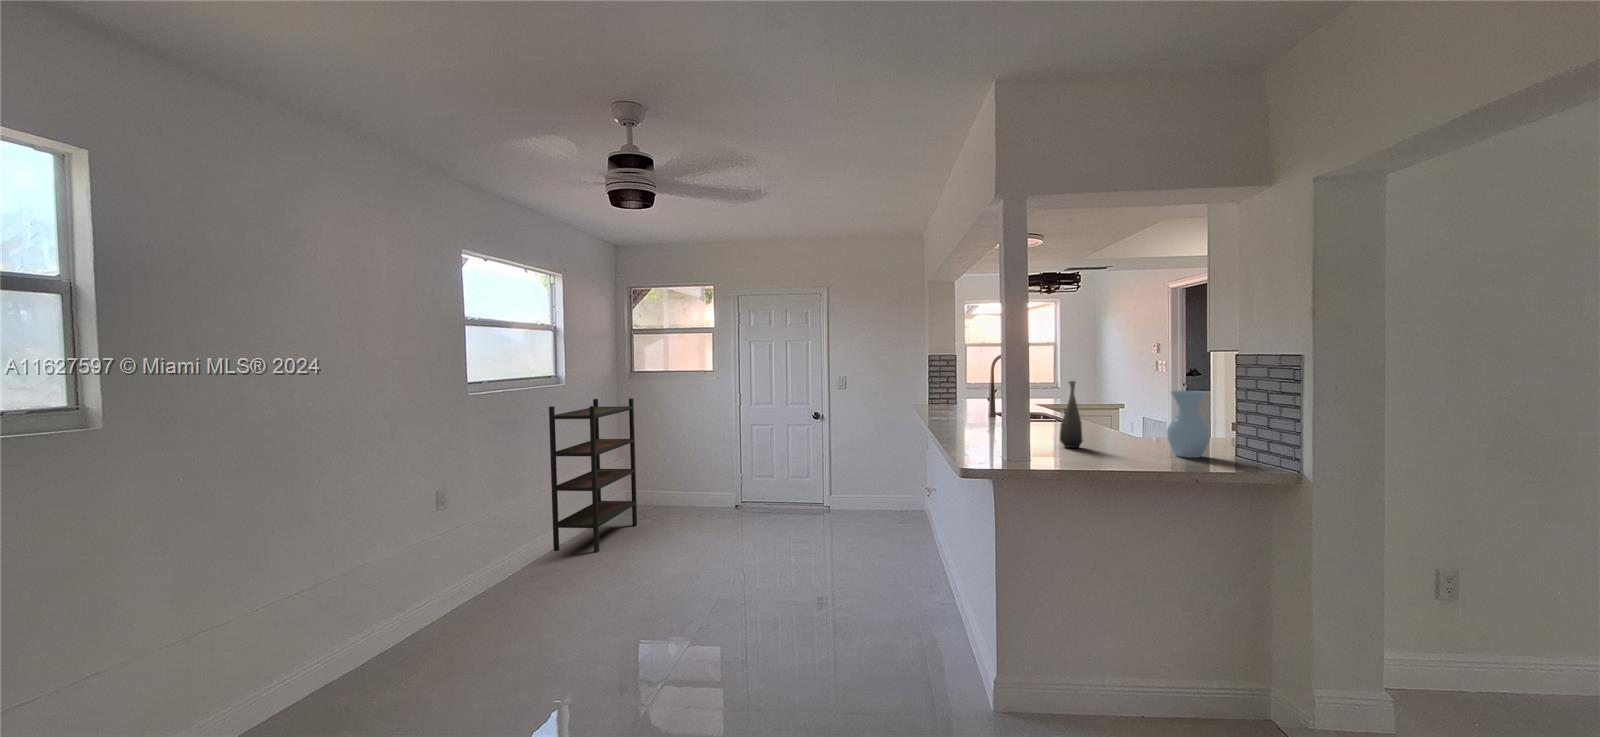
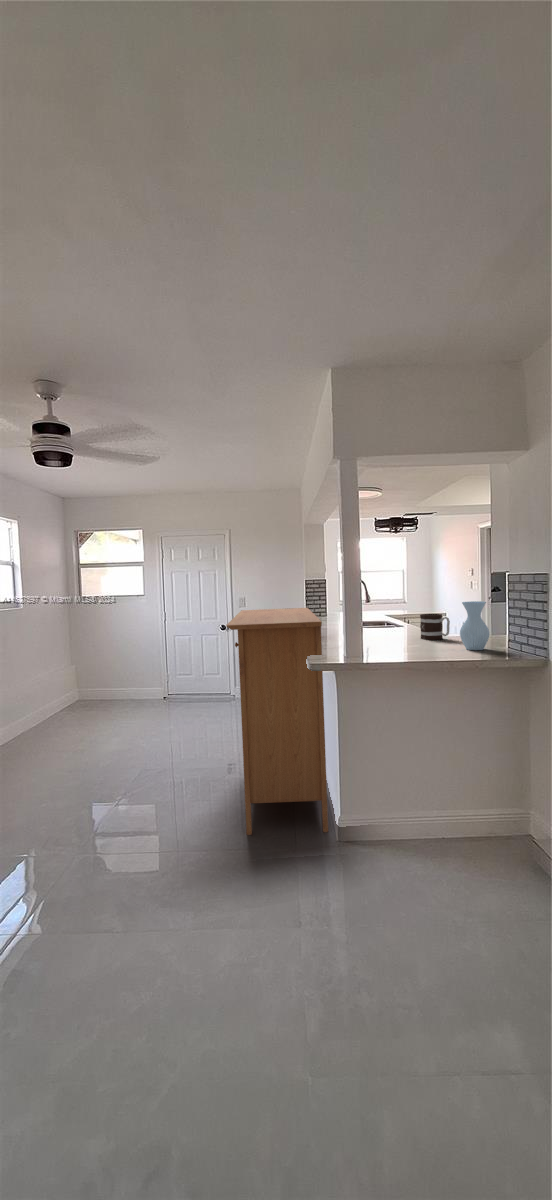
bottle: present [1060,381,1083,448] -> none [386,596,402,646]
console table: none [850,393,979,695] -> present [226,608,328,835]
bookshelf: present [549,398,637,552] -> none [6,618,84,740]
mug: none [1103,406,1147,441] -> present [420,614,450,640]

